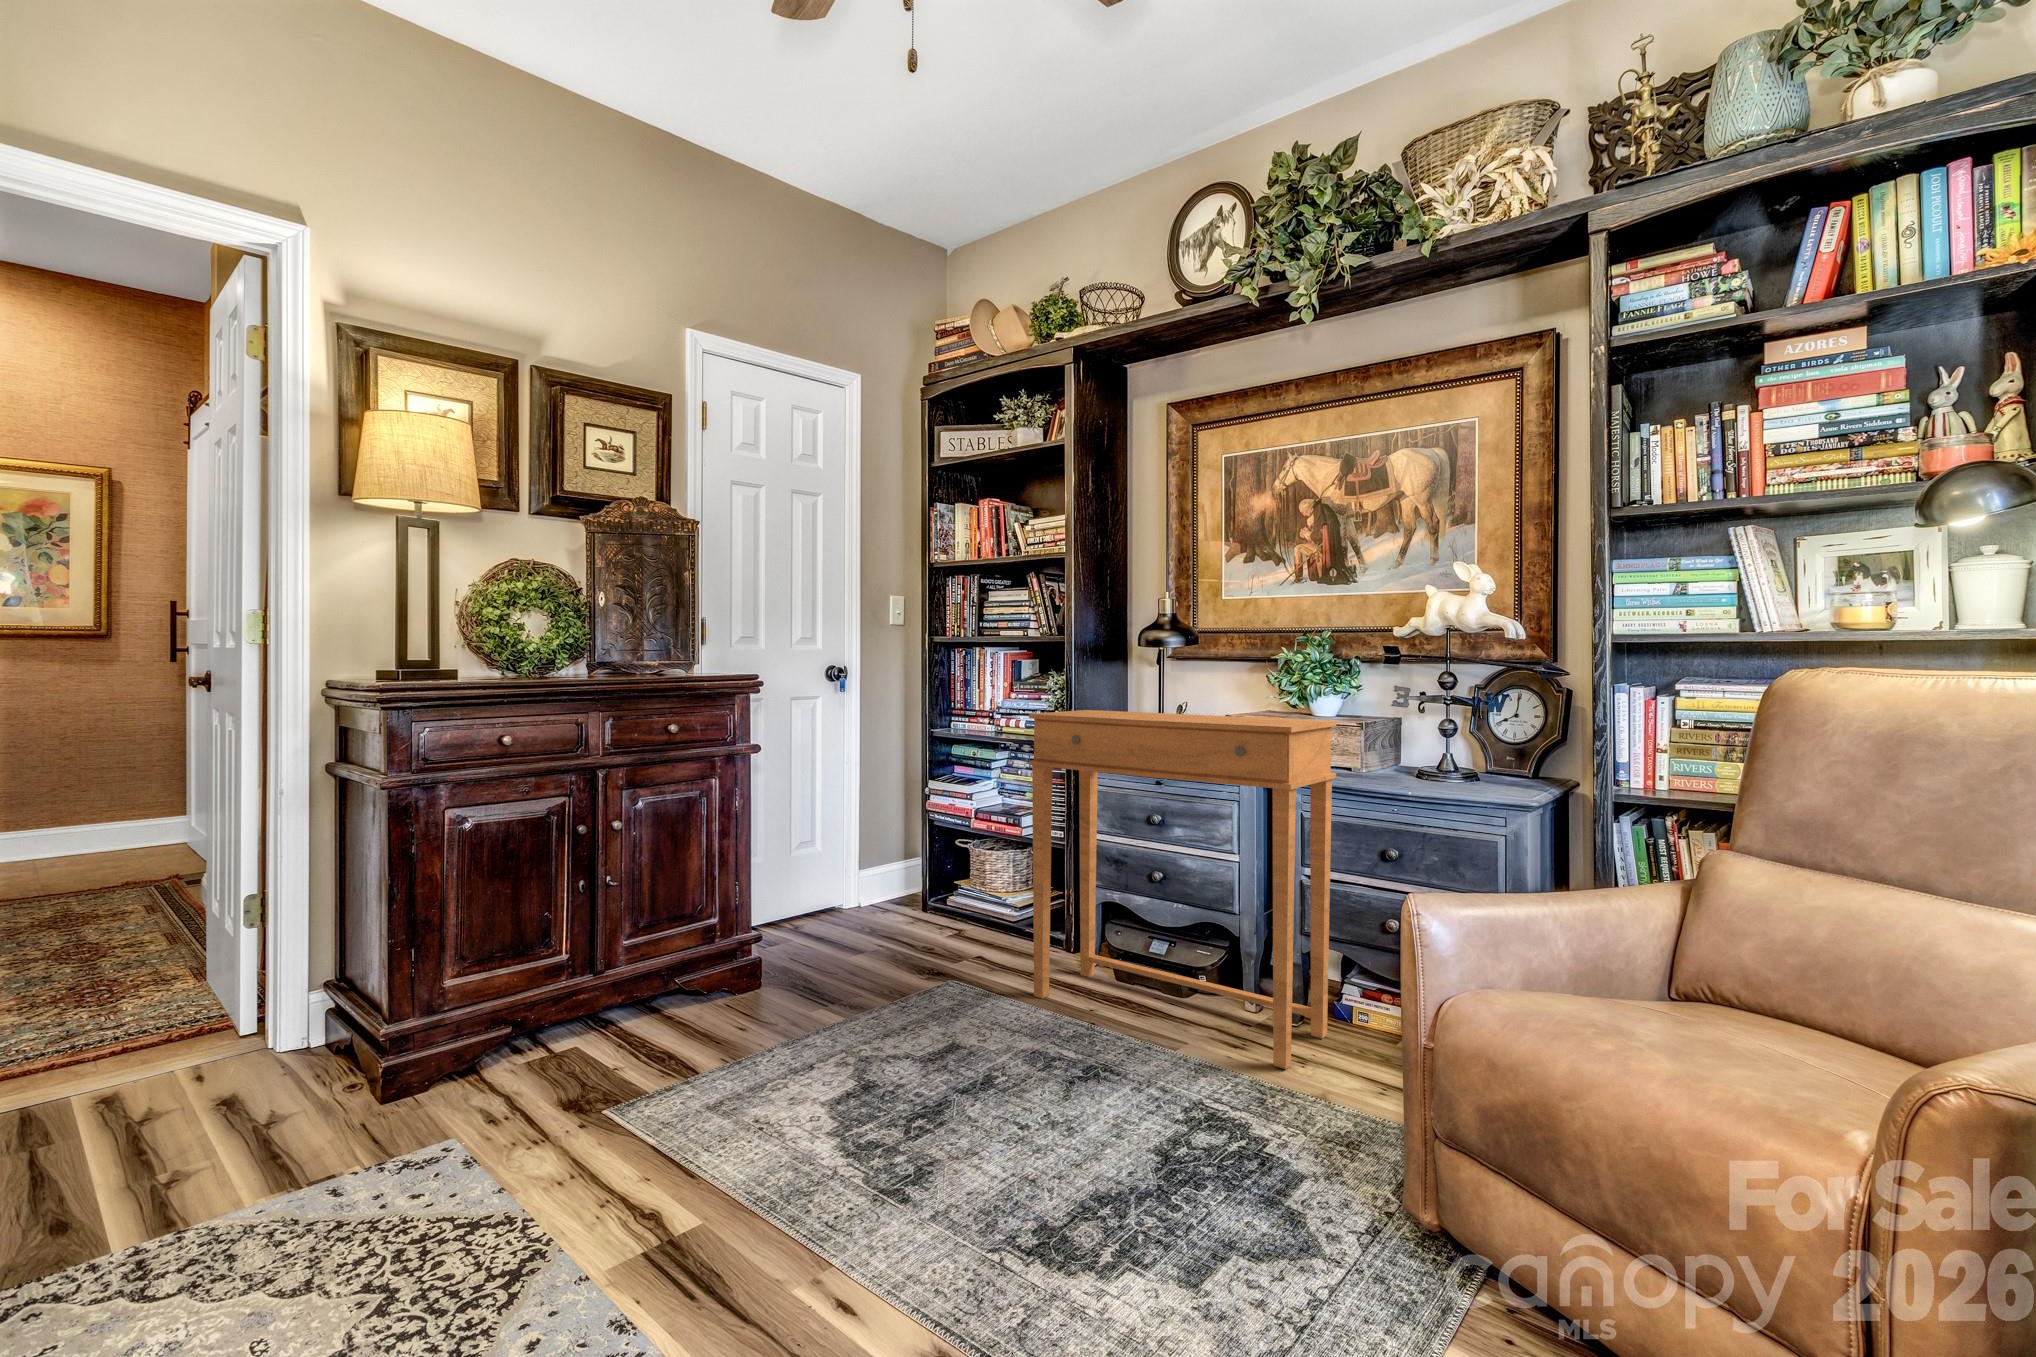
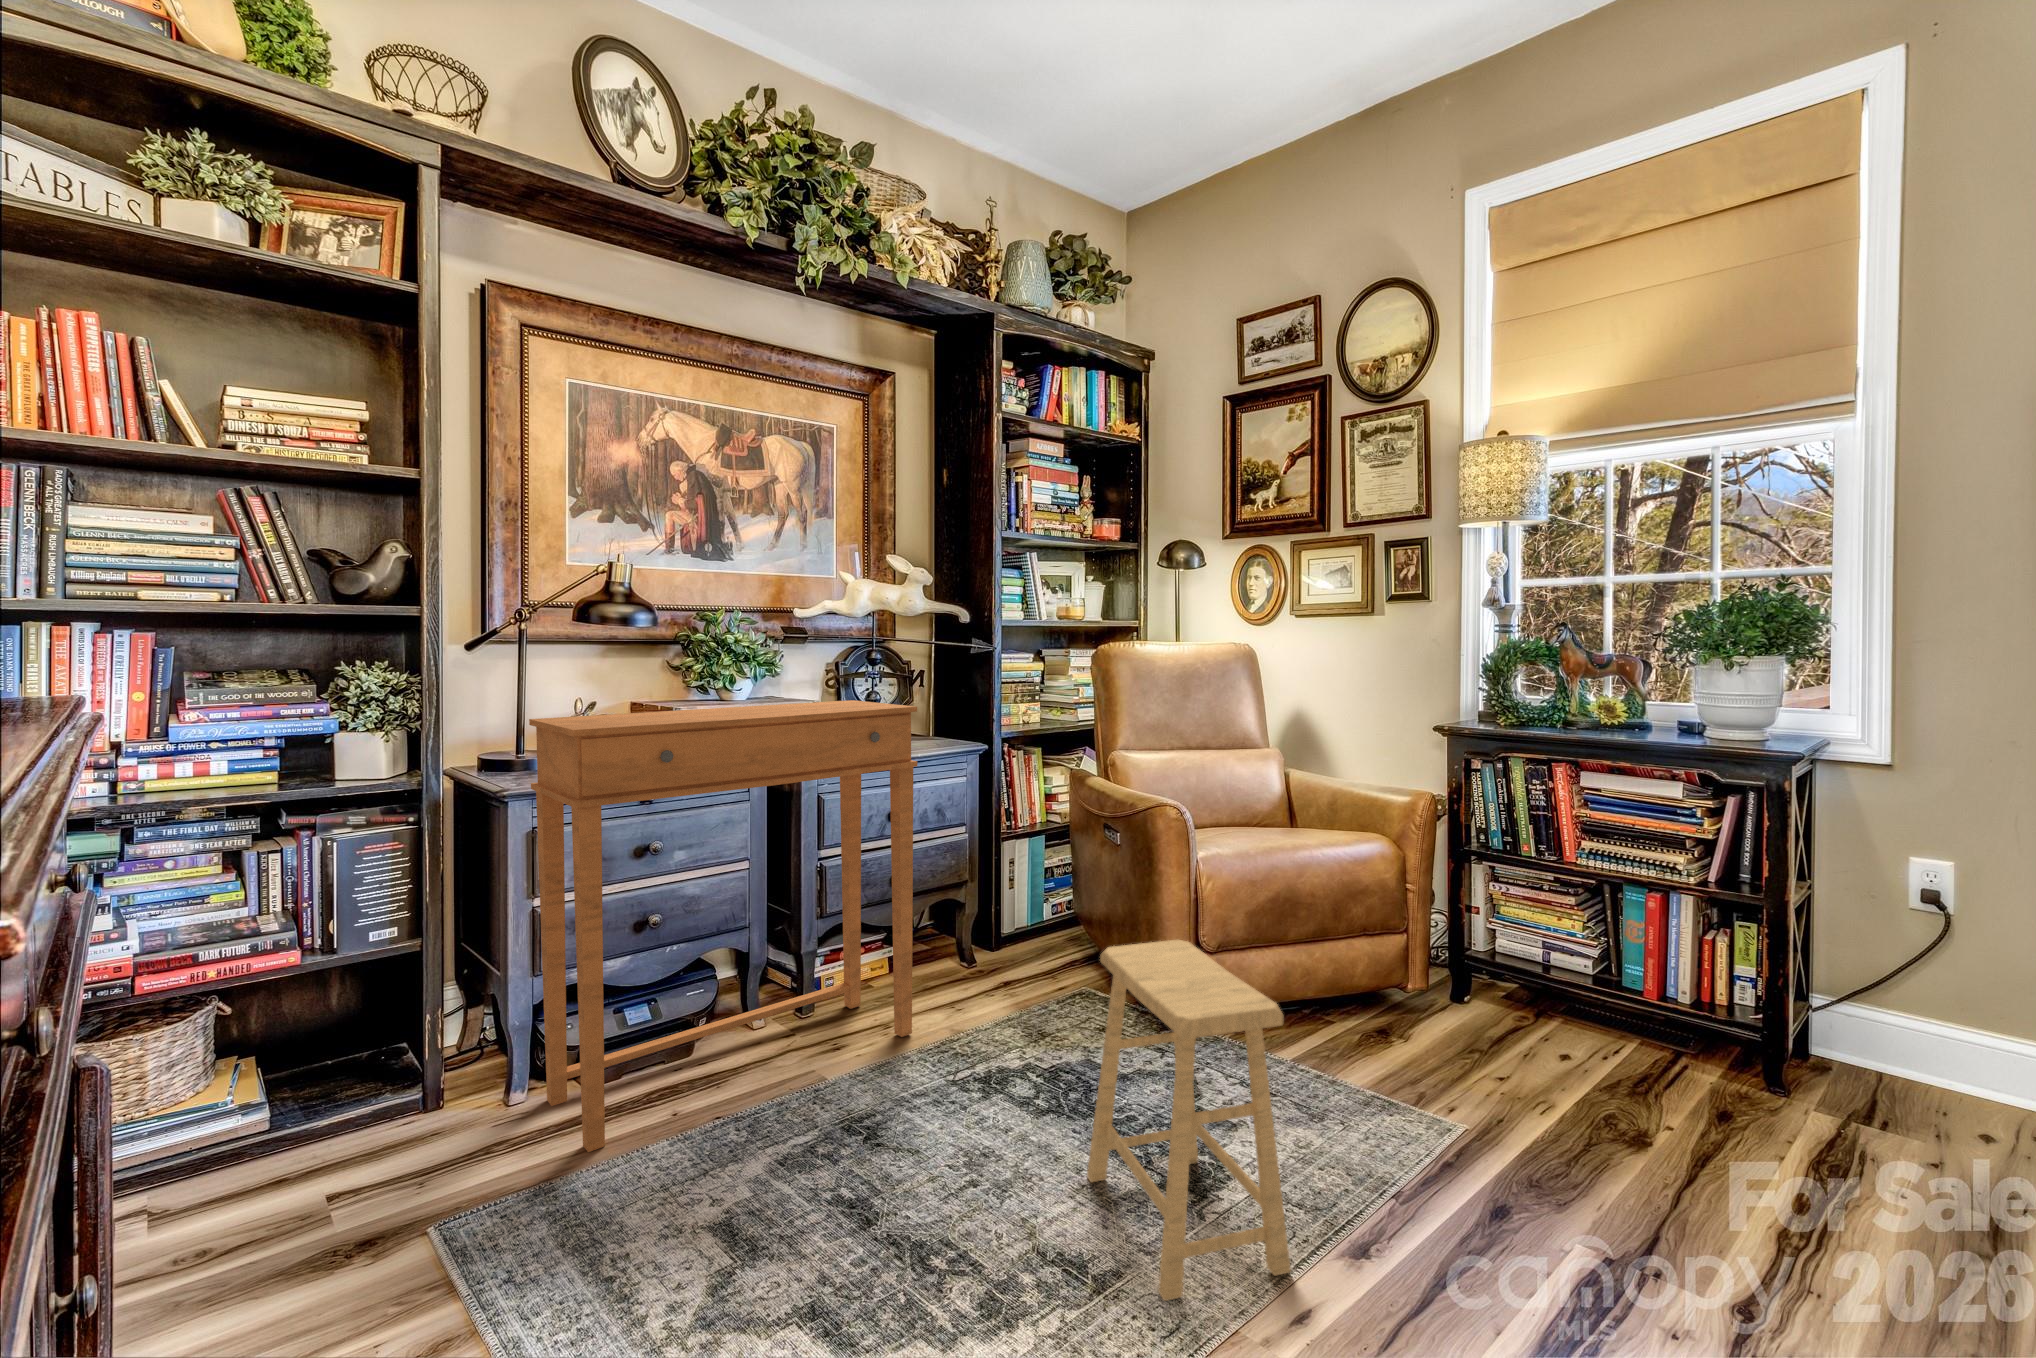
footstool: none [910,962,1141,1308] -> present [1087,940,1291,1301]

